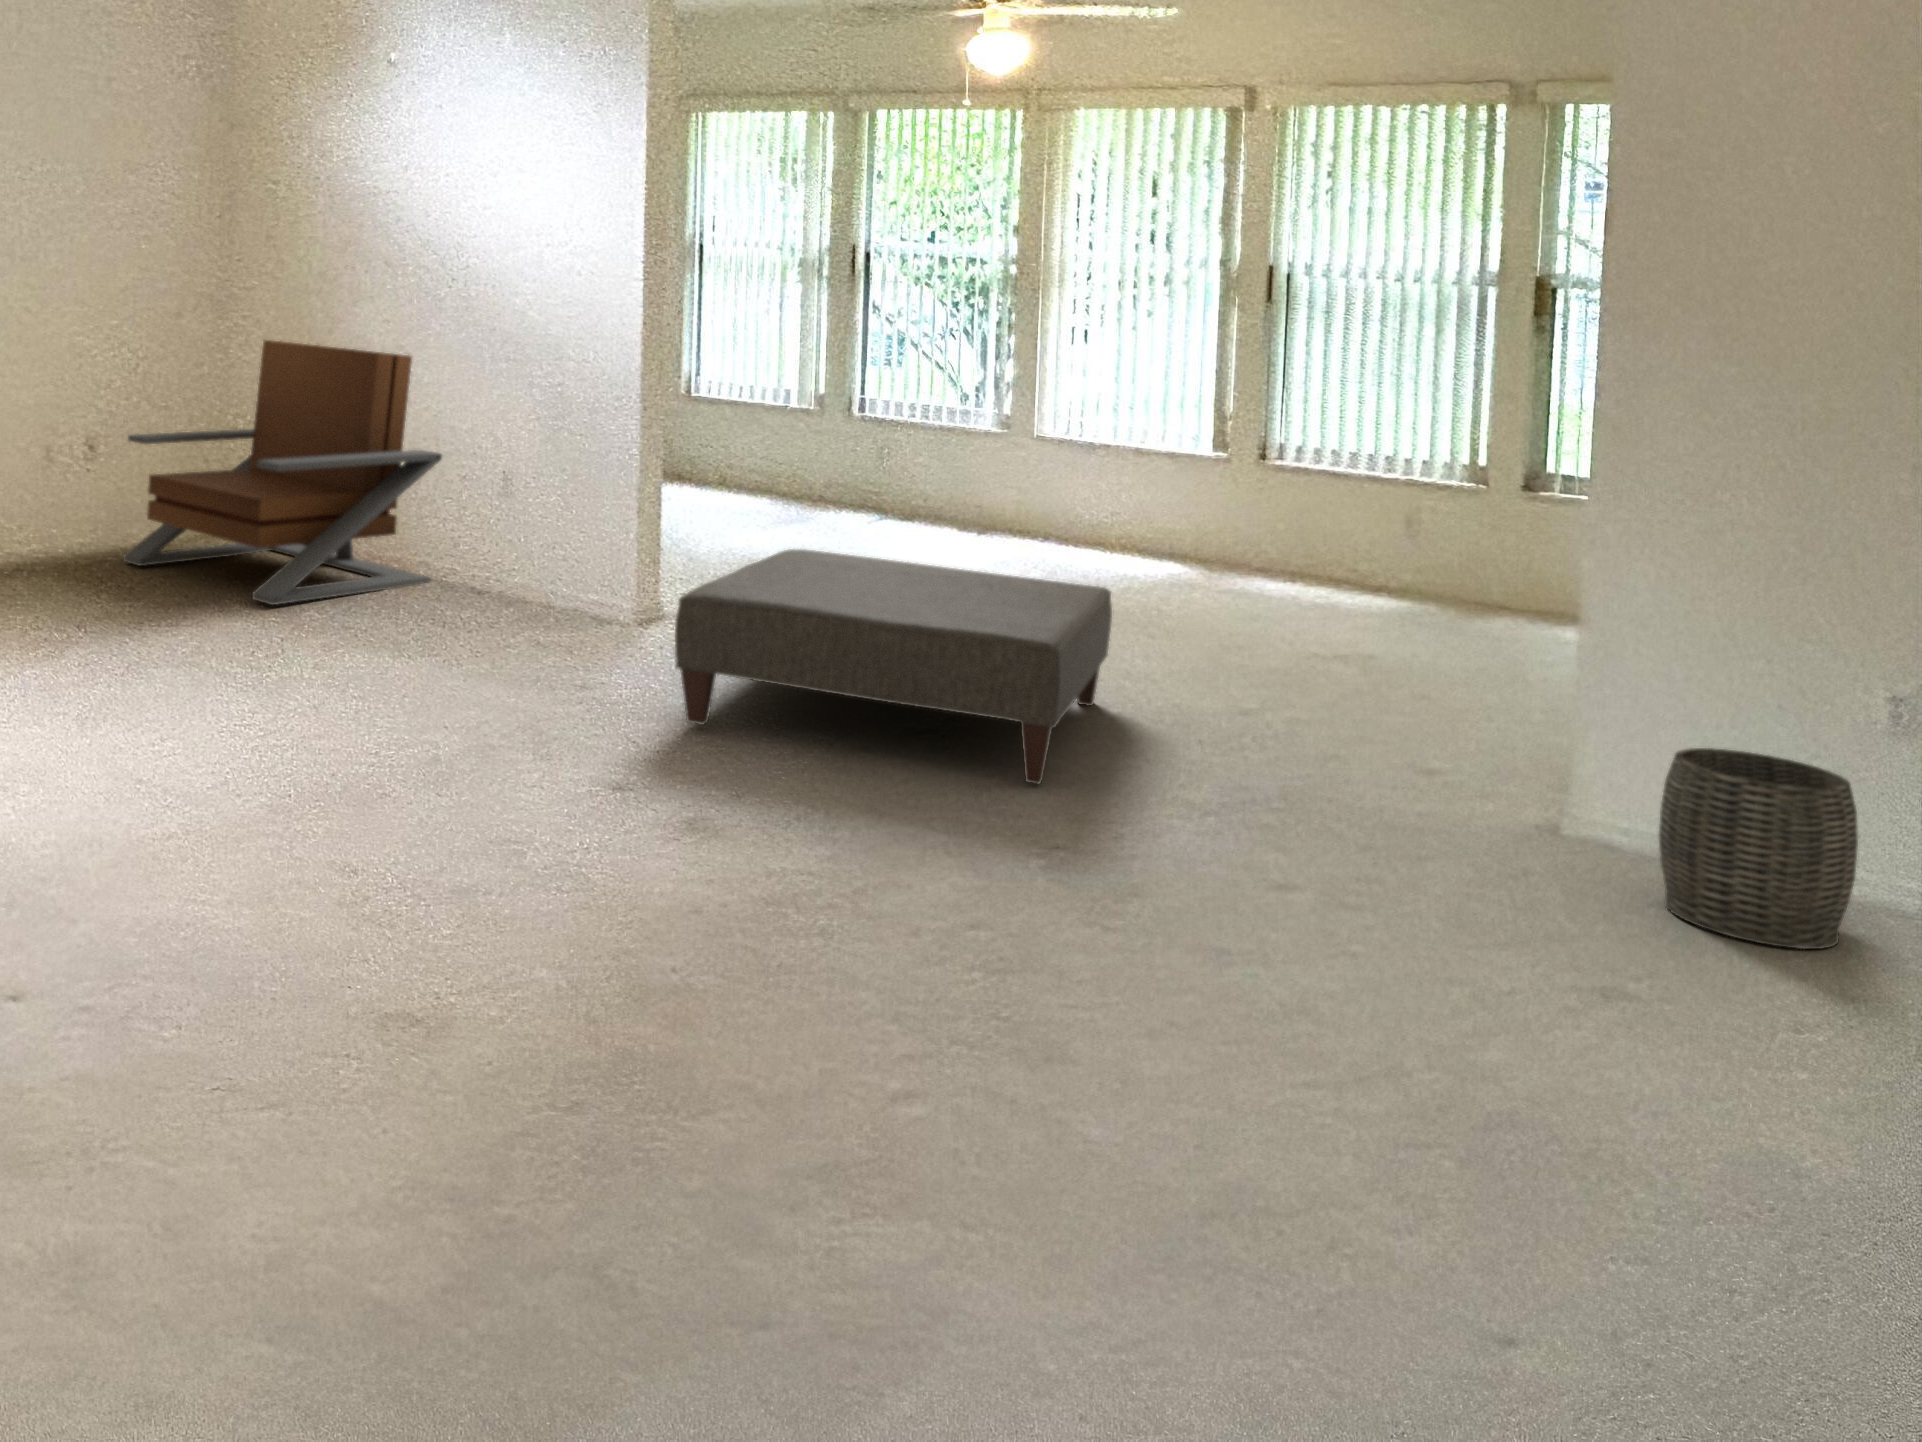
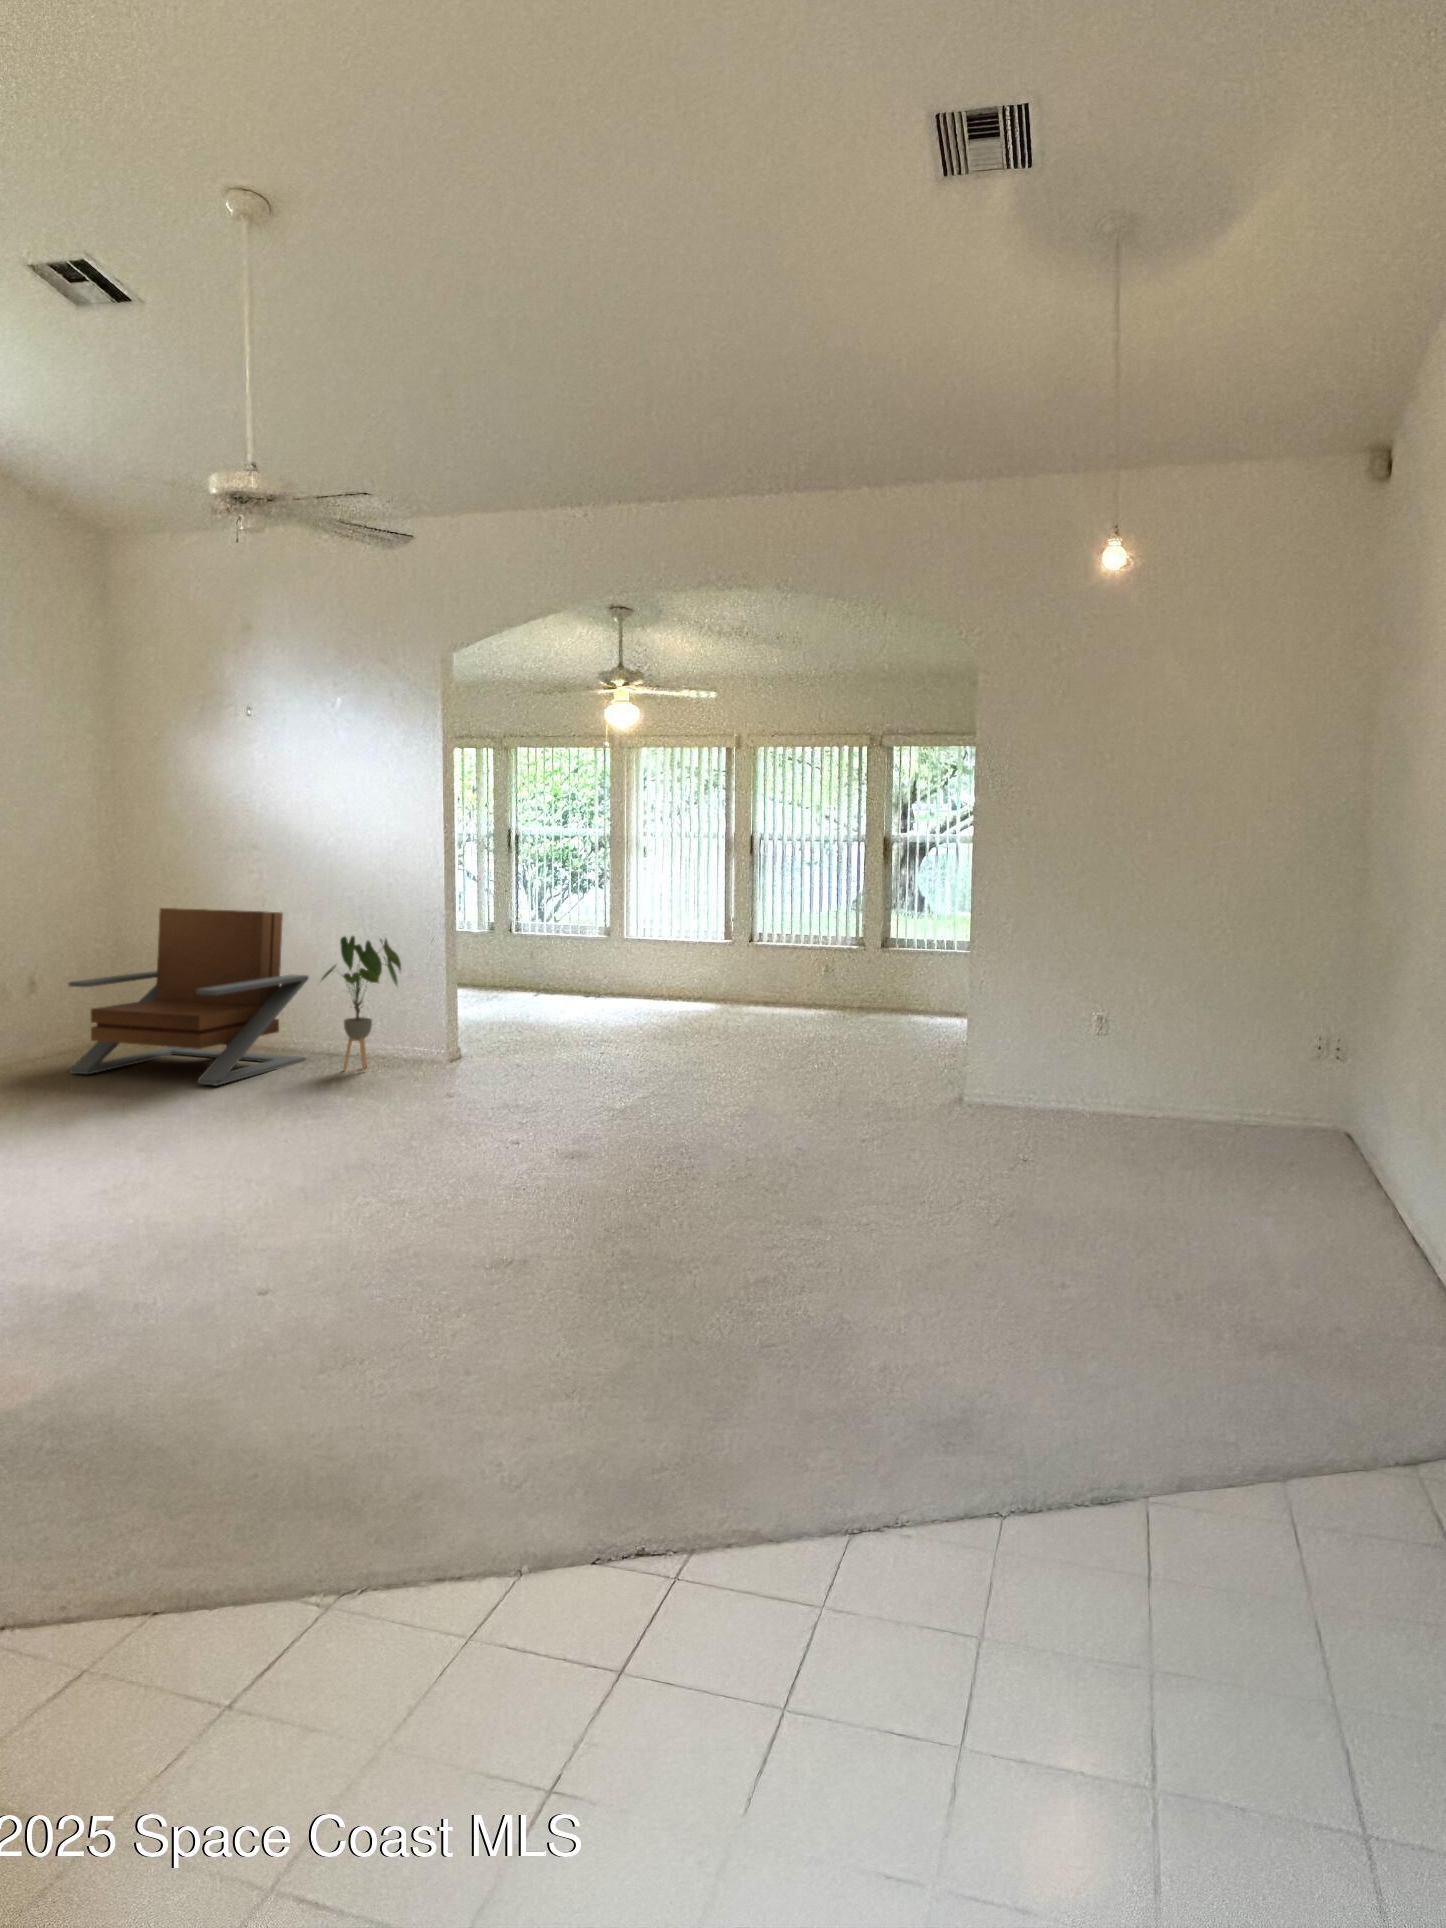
house plant: none [433,397,565,611] -> present [321,936,401,1071]
ottoman: present [675,549,1112,784] -> none [530,1010,741,1113]
woven basket: present [1659,748,1858,949] -> none [997,1047,1067,1126]

